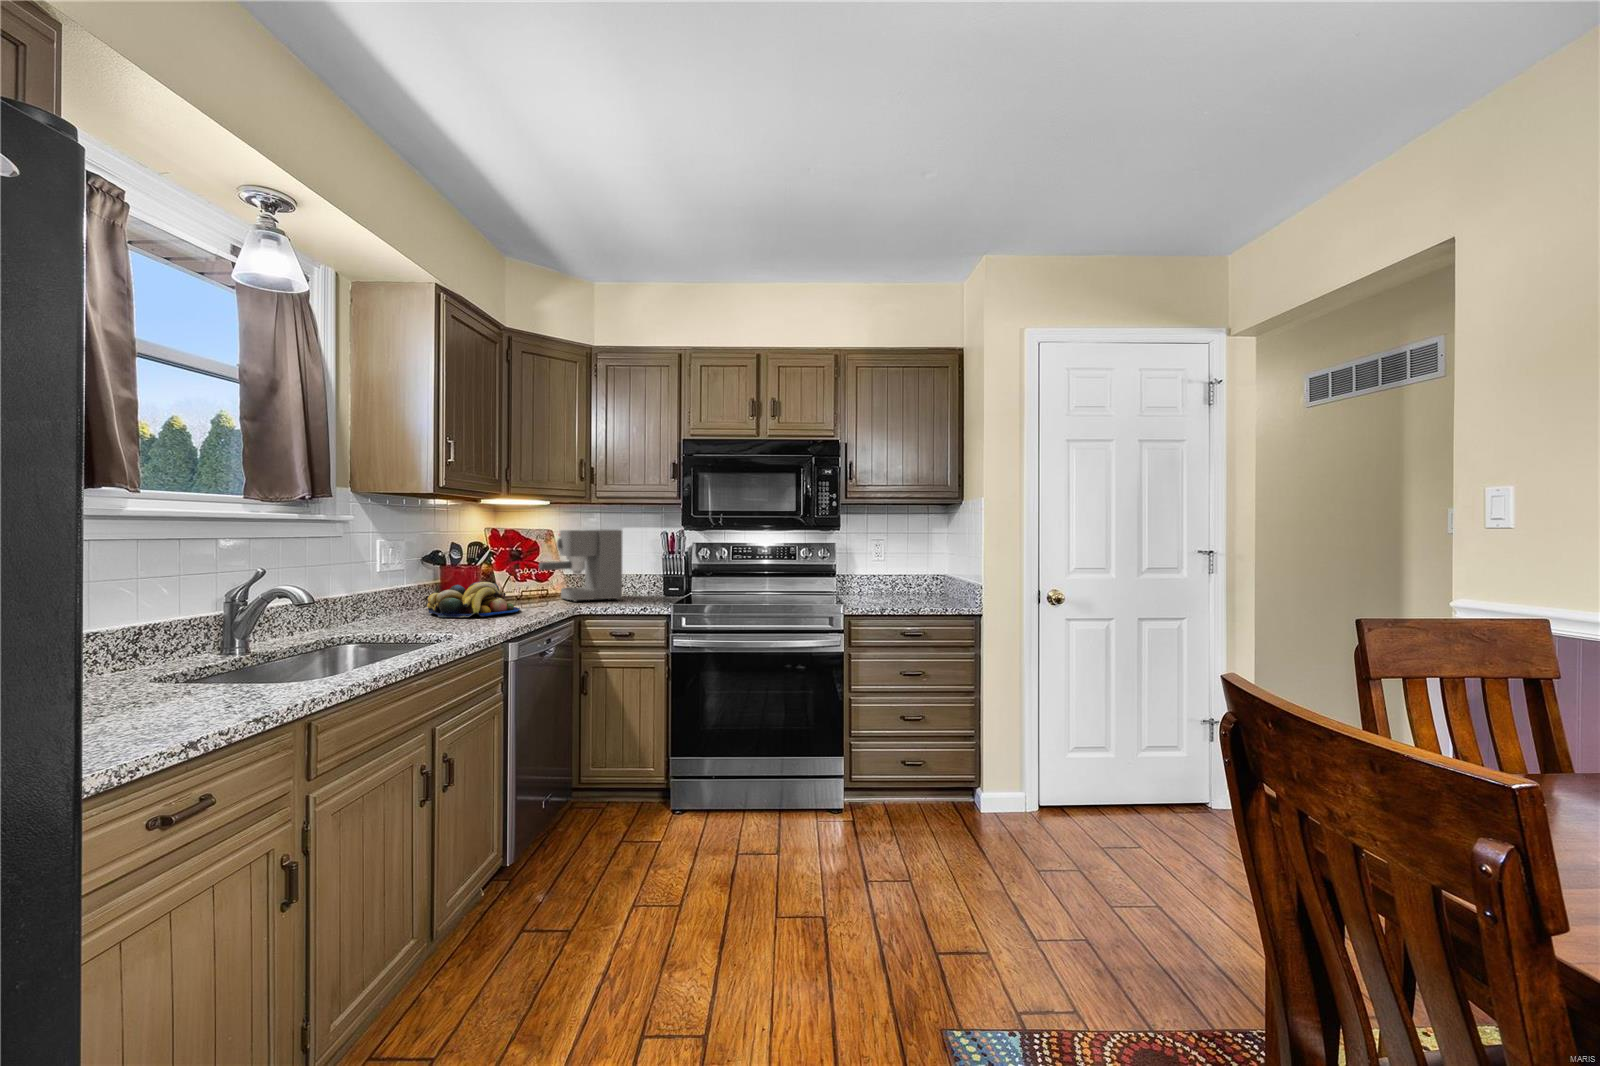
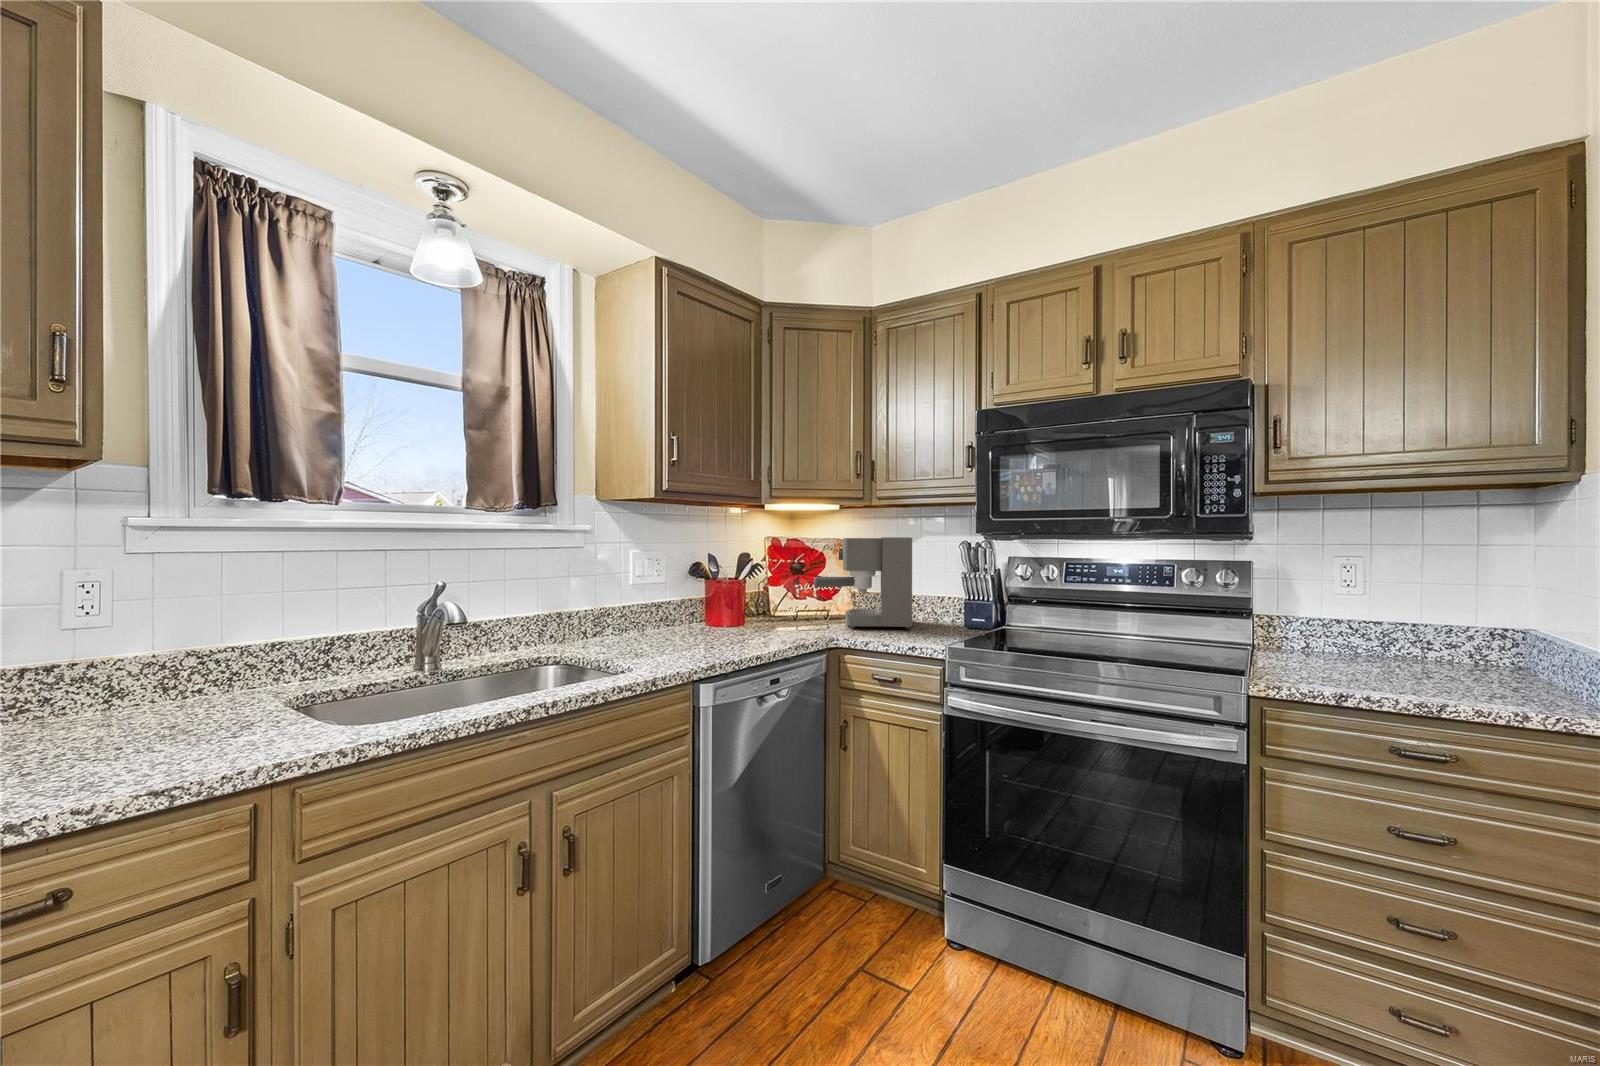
fruit bowl: present [427,582,520,617] -> none [674,599,771,642]

